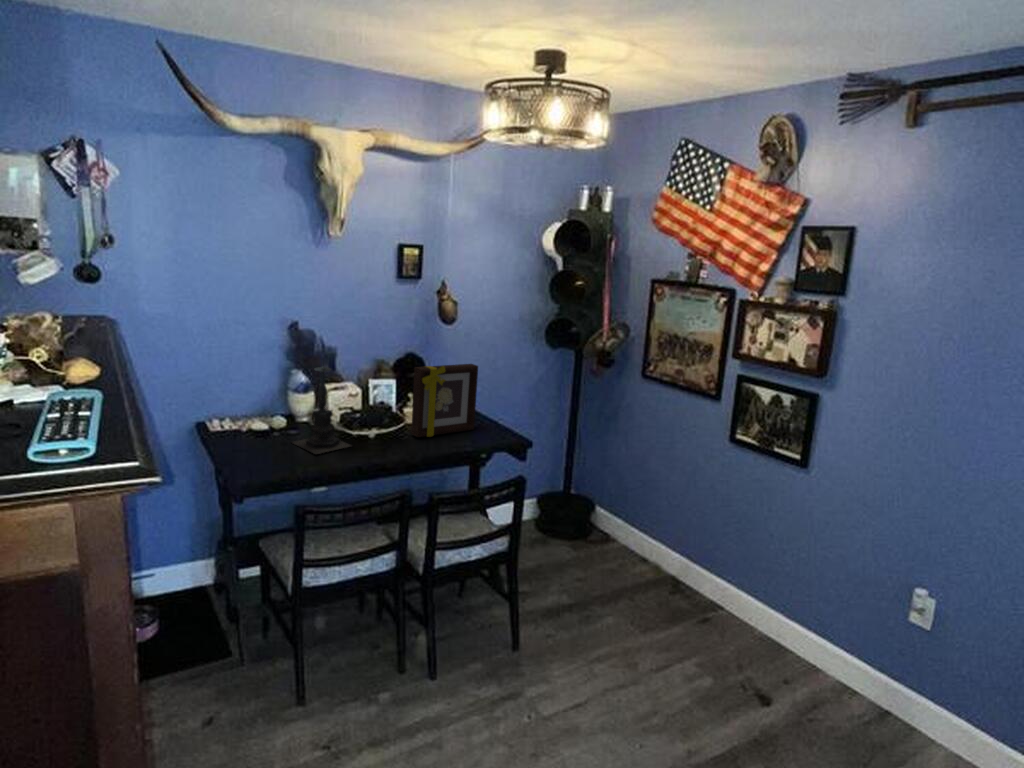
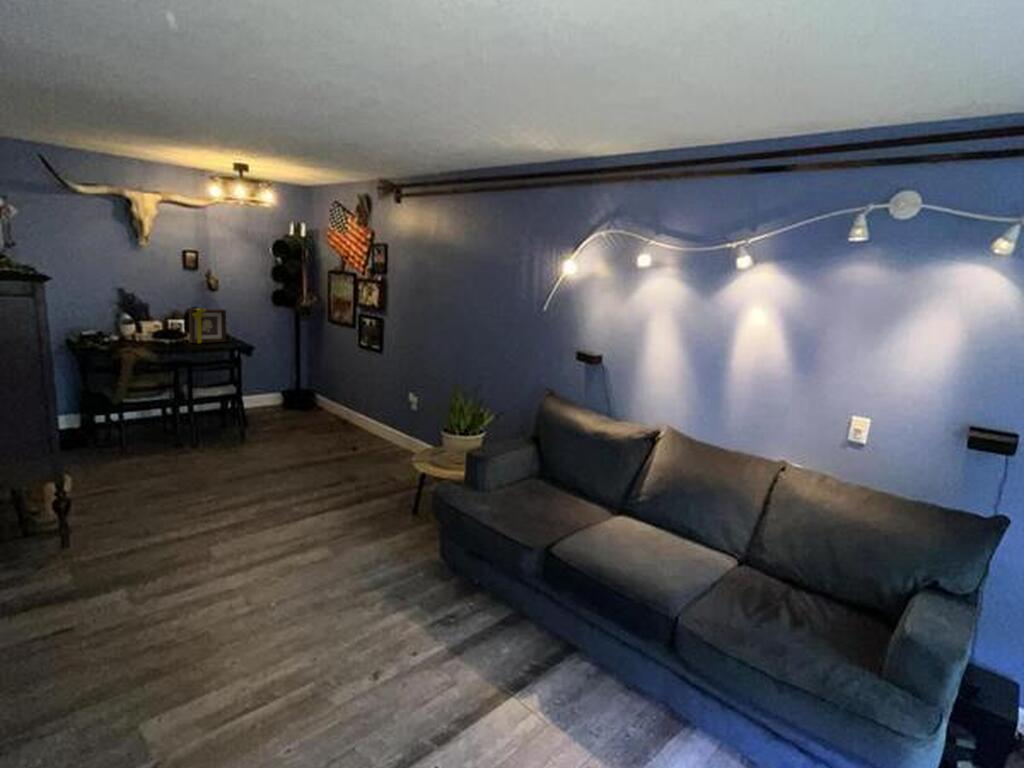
candle holder: present [292,364,351,454] -> none [120,300,155,347]

